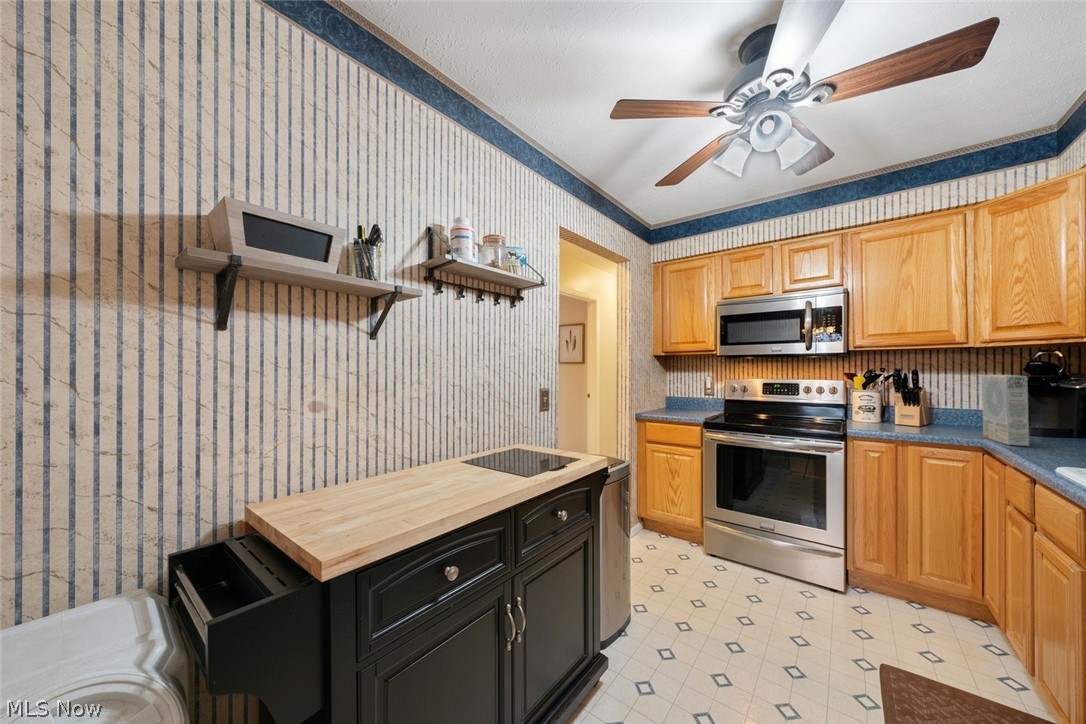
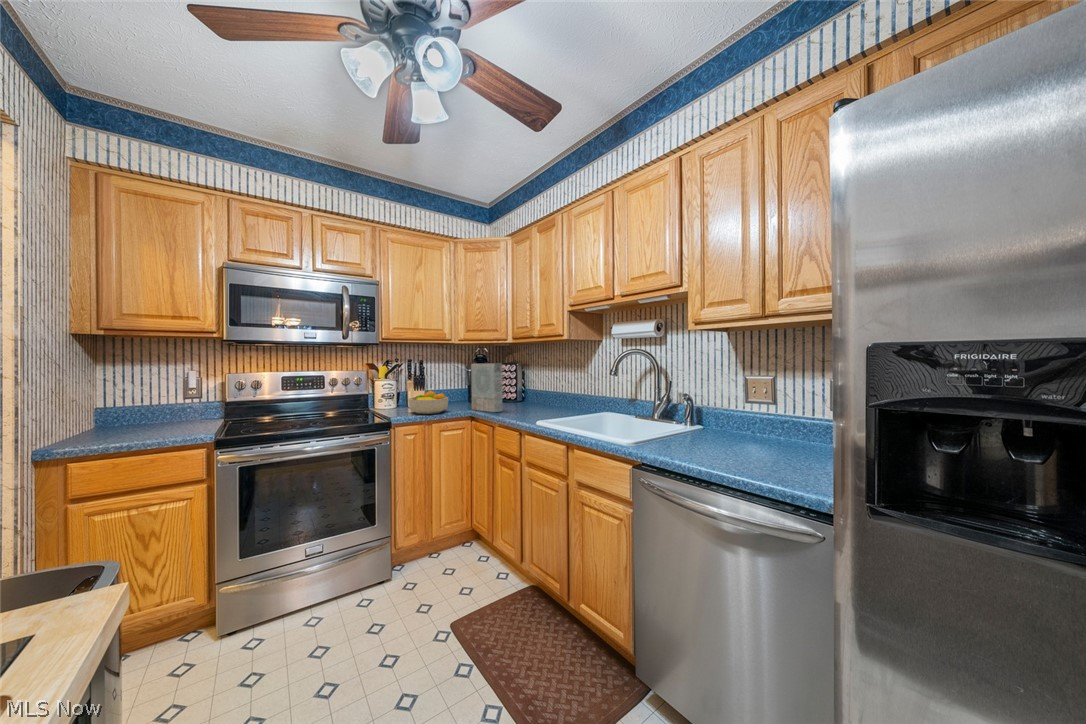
fruit bowl: none [878,406,938,433] -> present [408,391,448,414]

